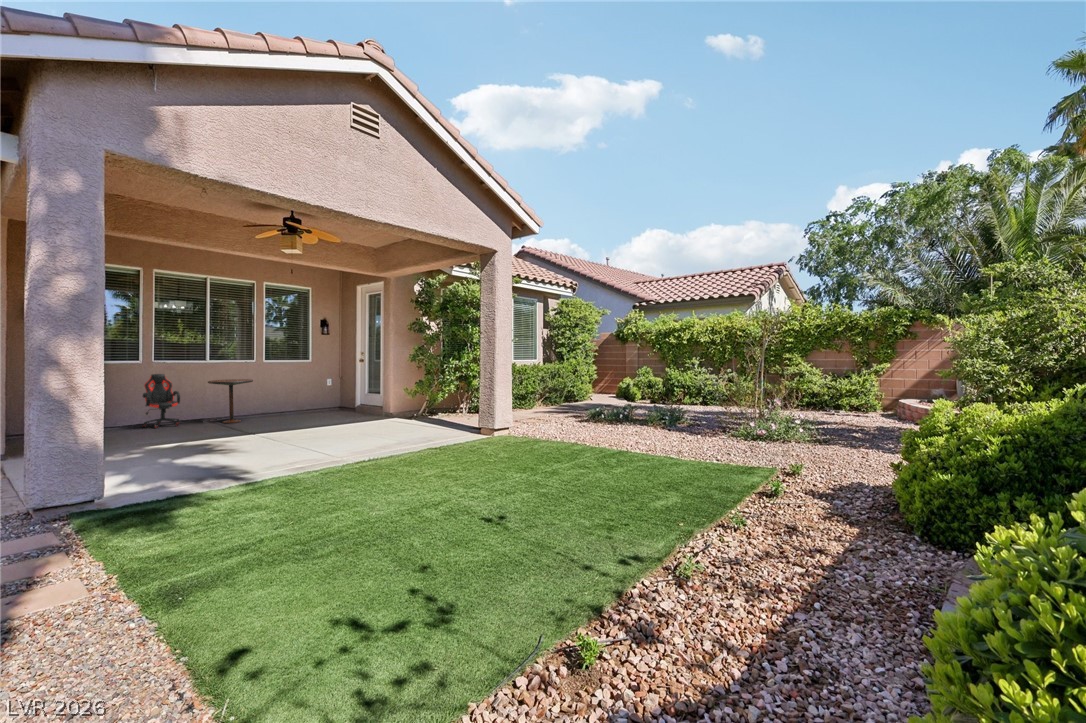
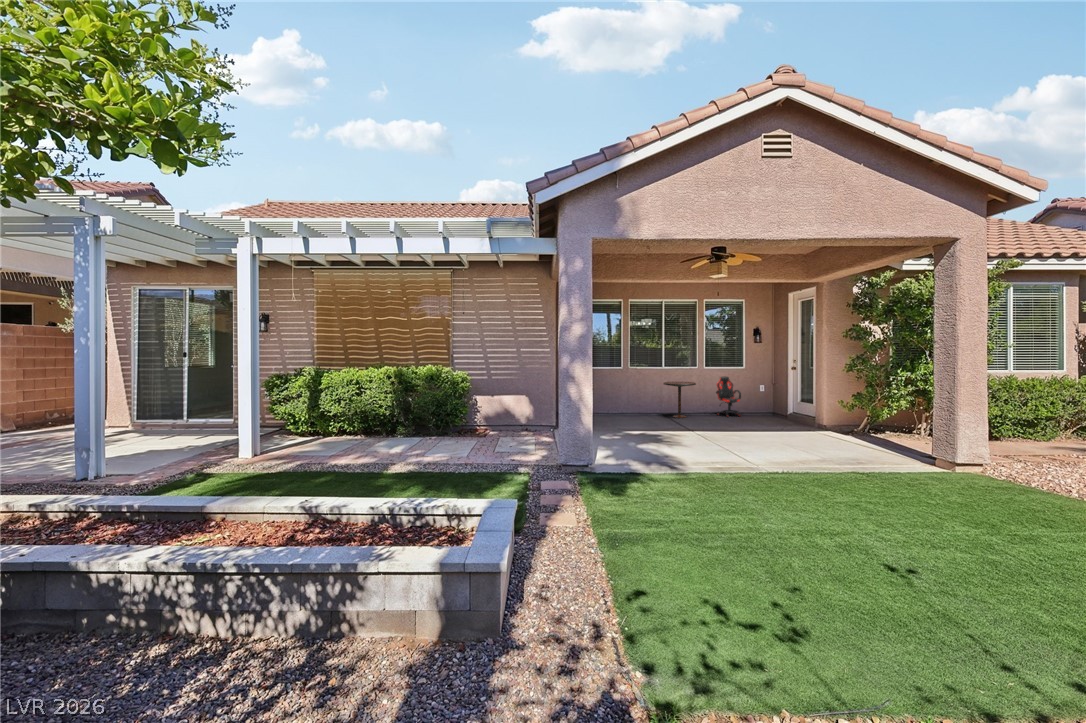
chair: present [143,374,180,428] -> present [716,377,741,417]

